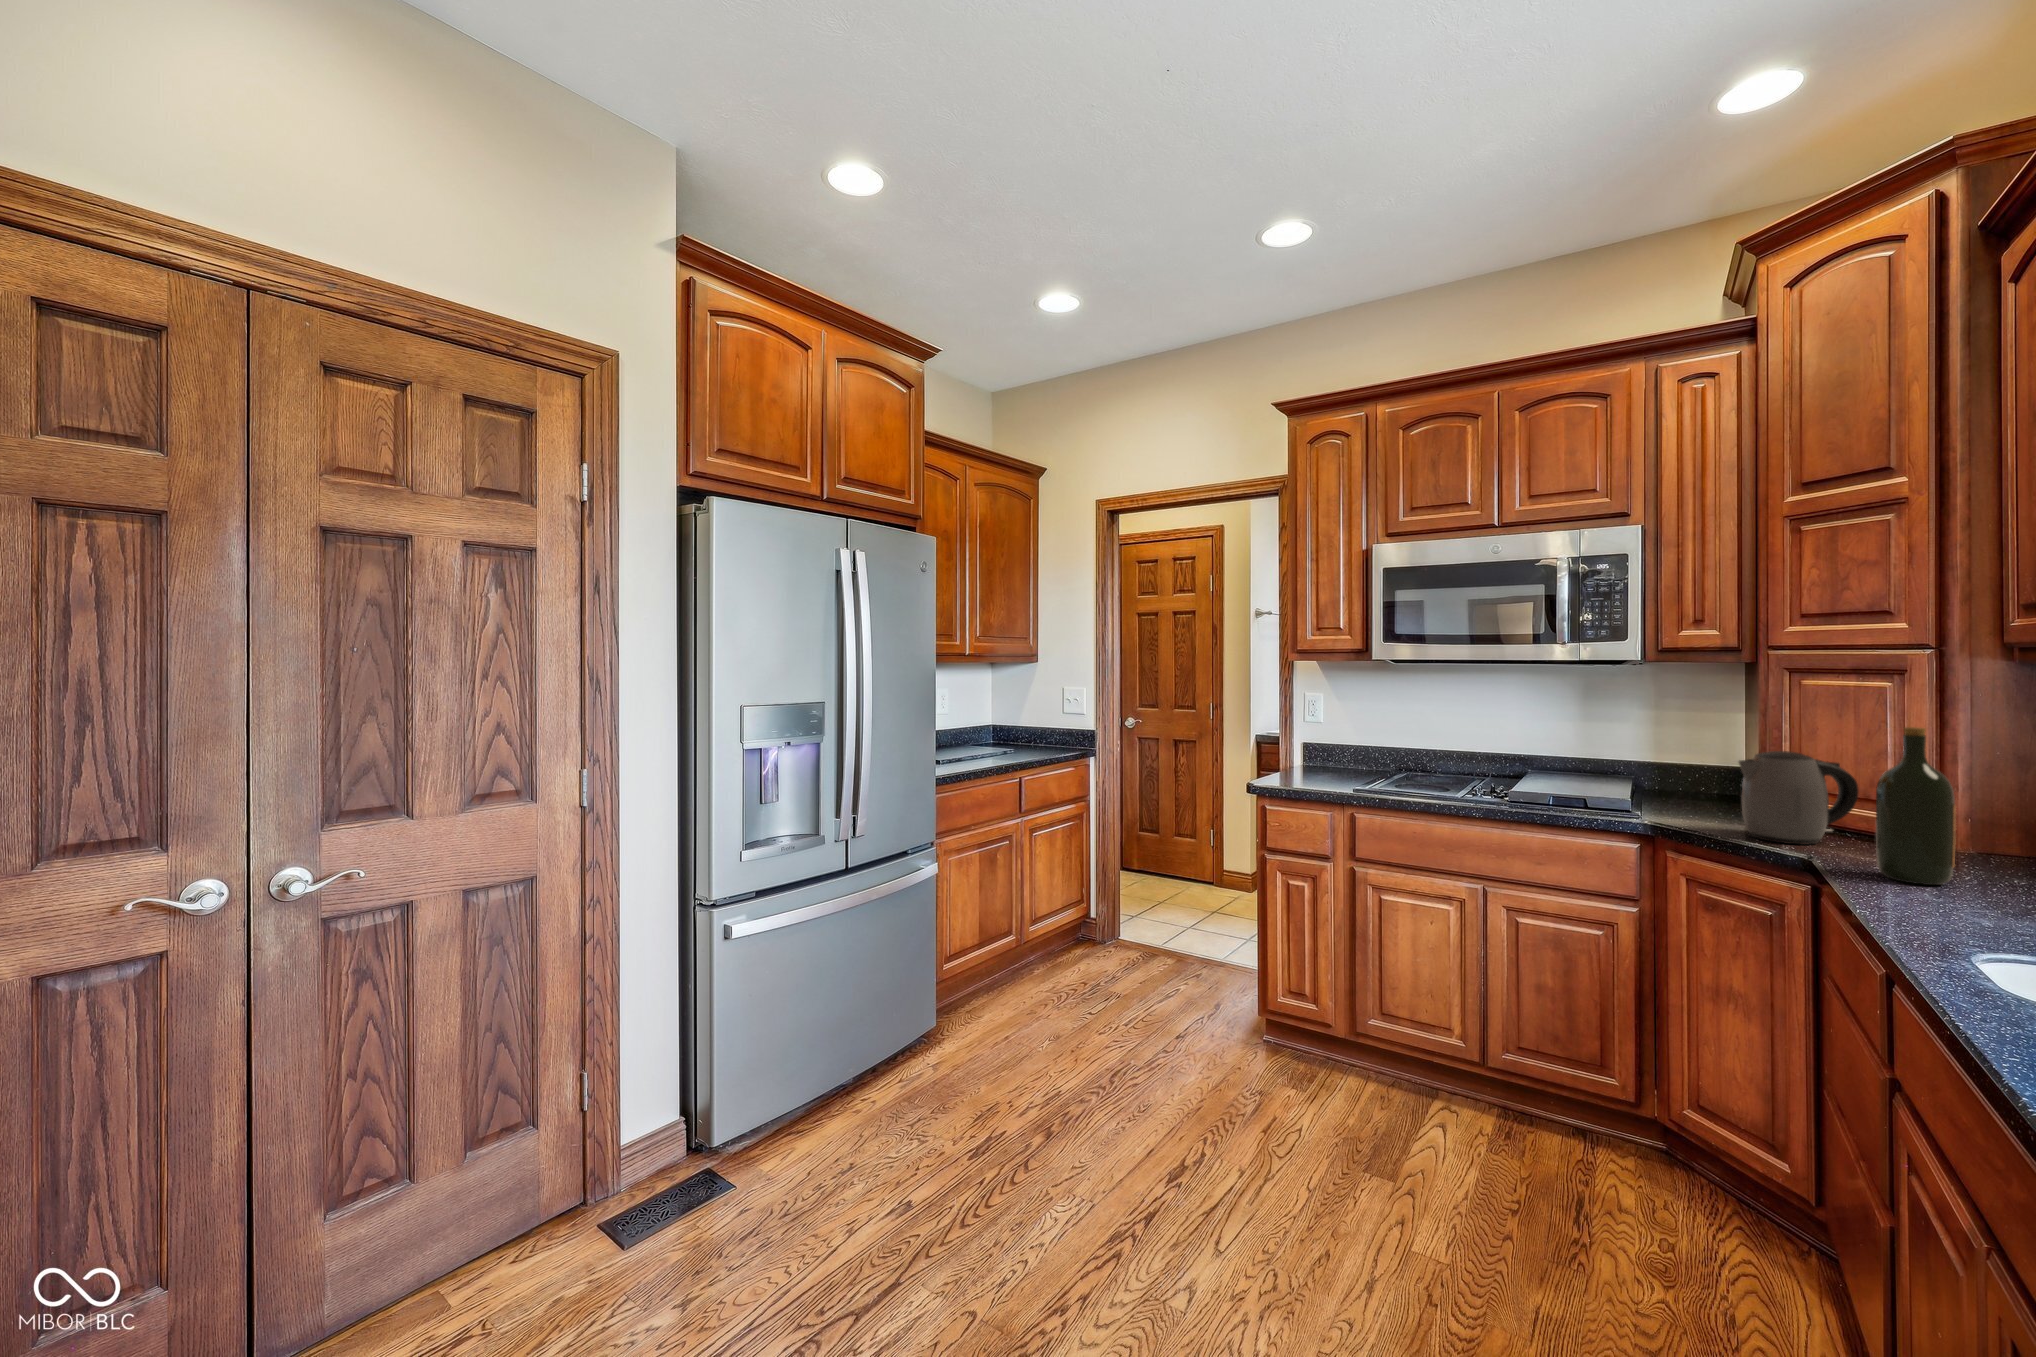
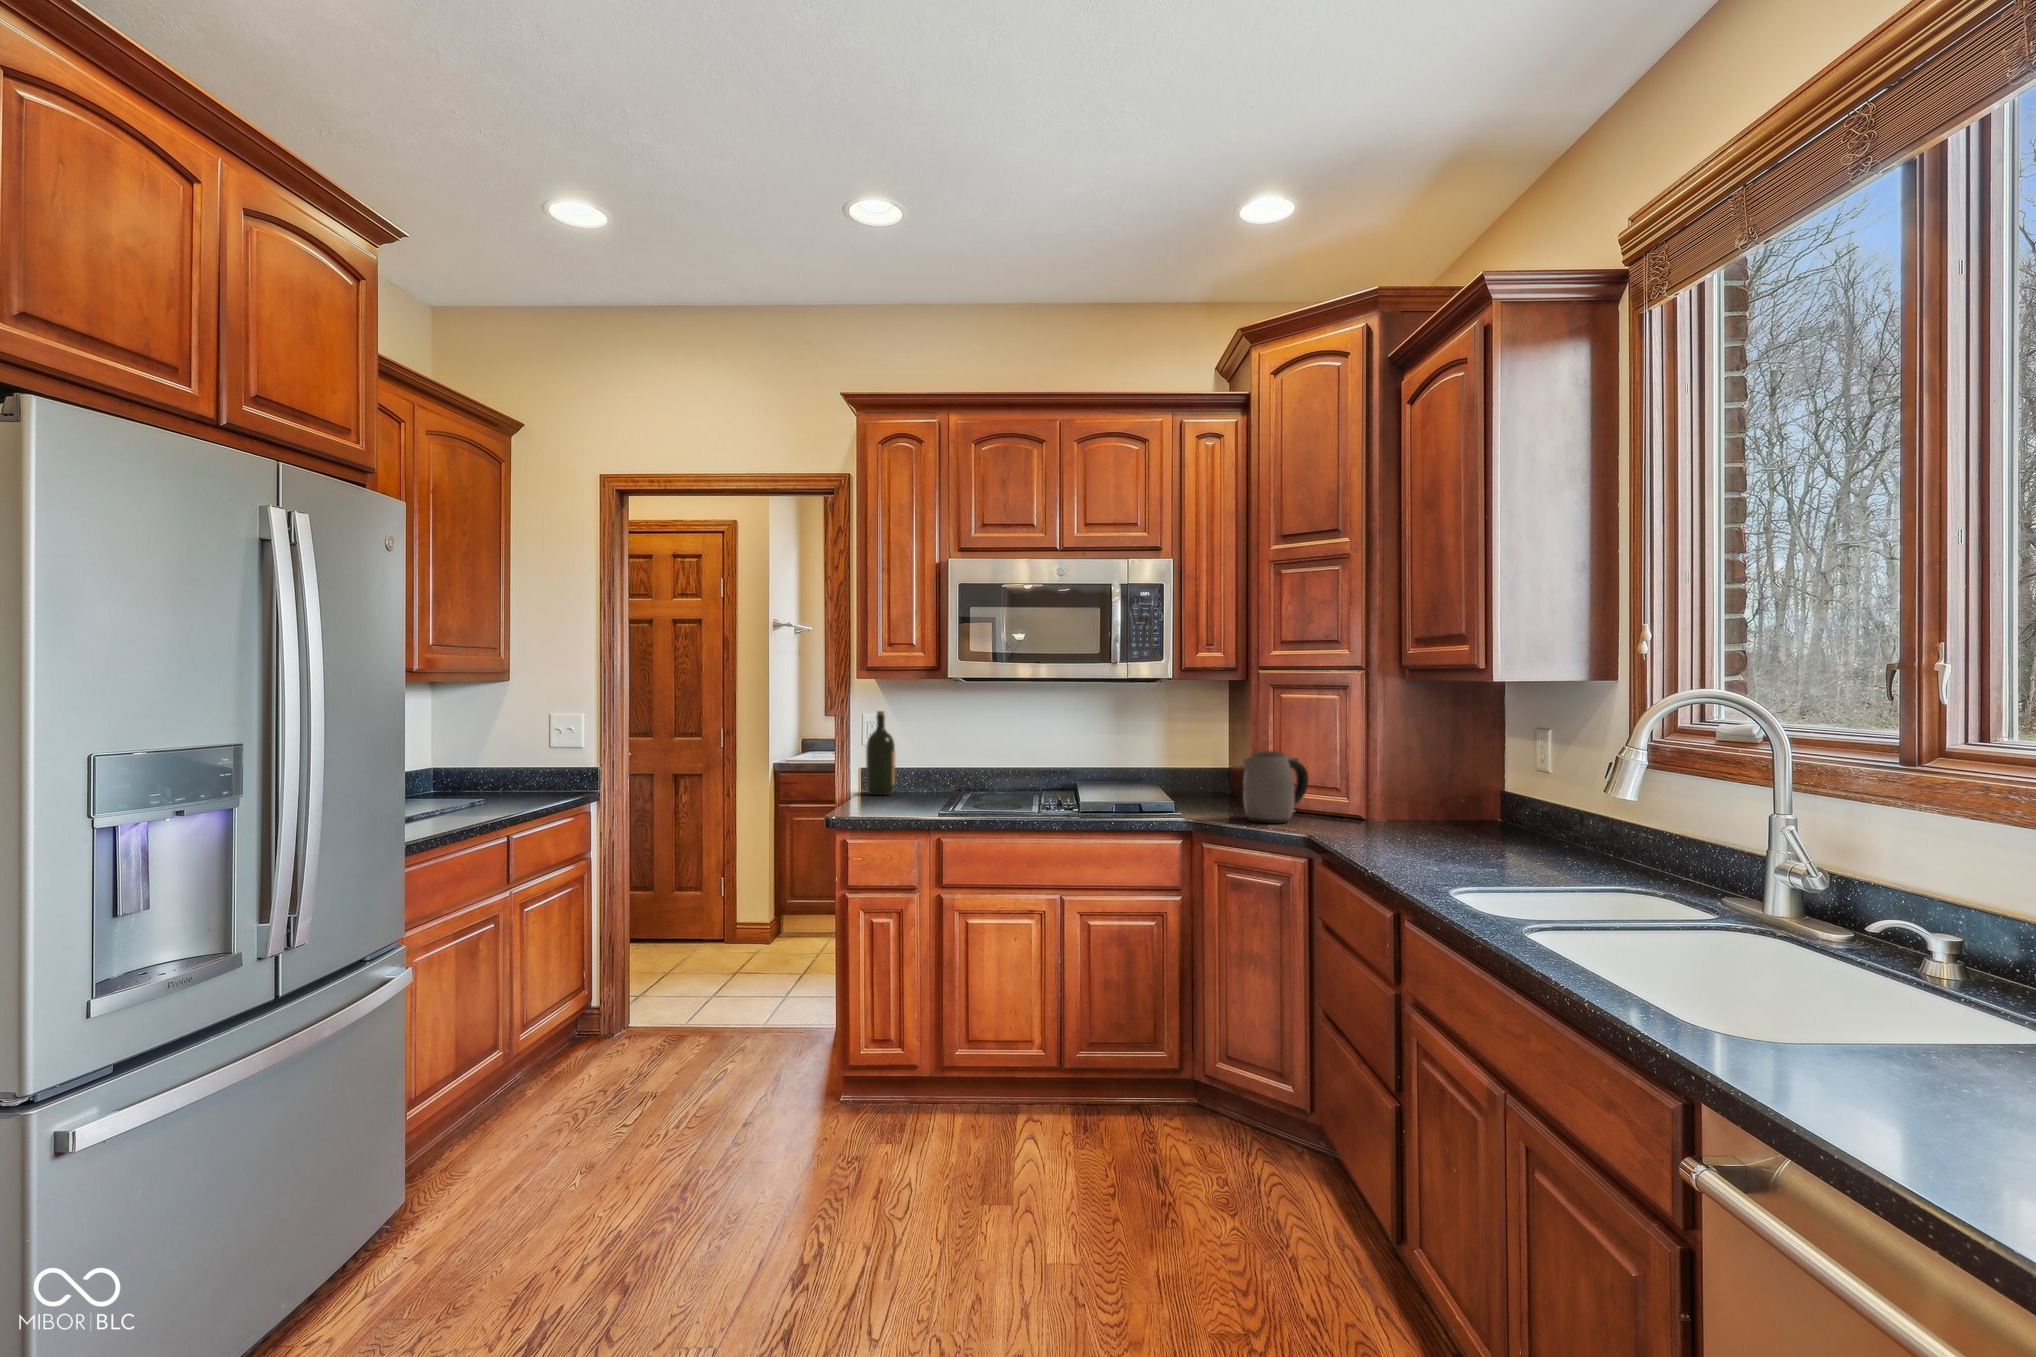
wine bottle: present [1876,727,1956,885] -> present [866,711,895,795]

